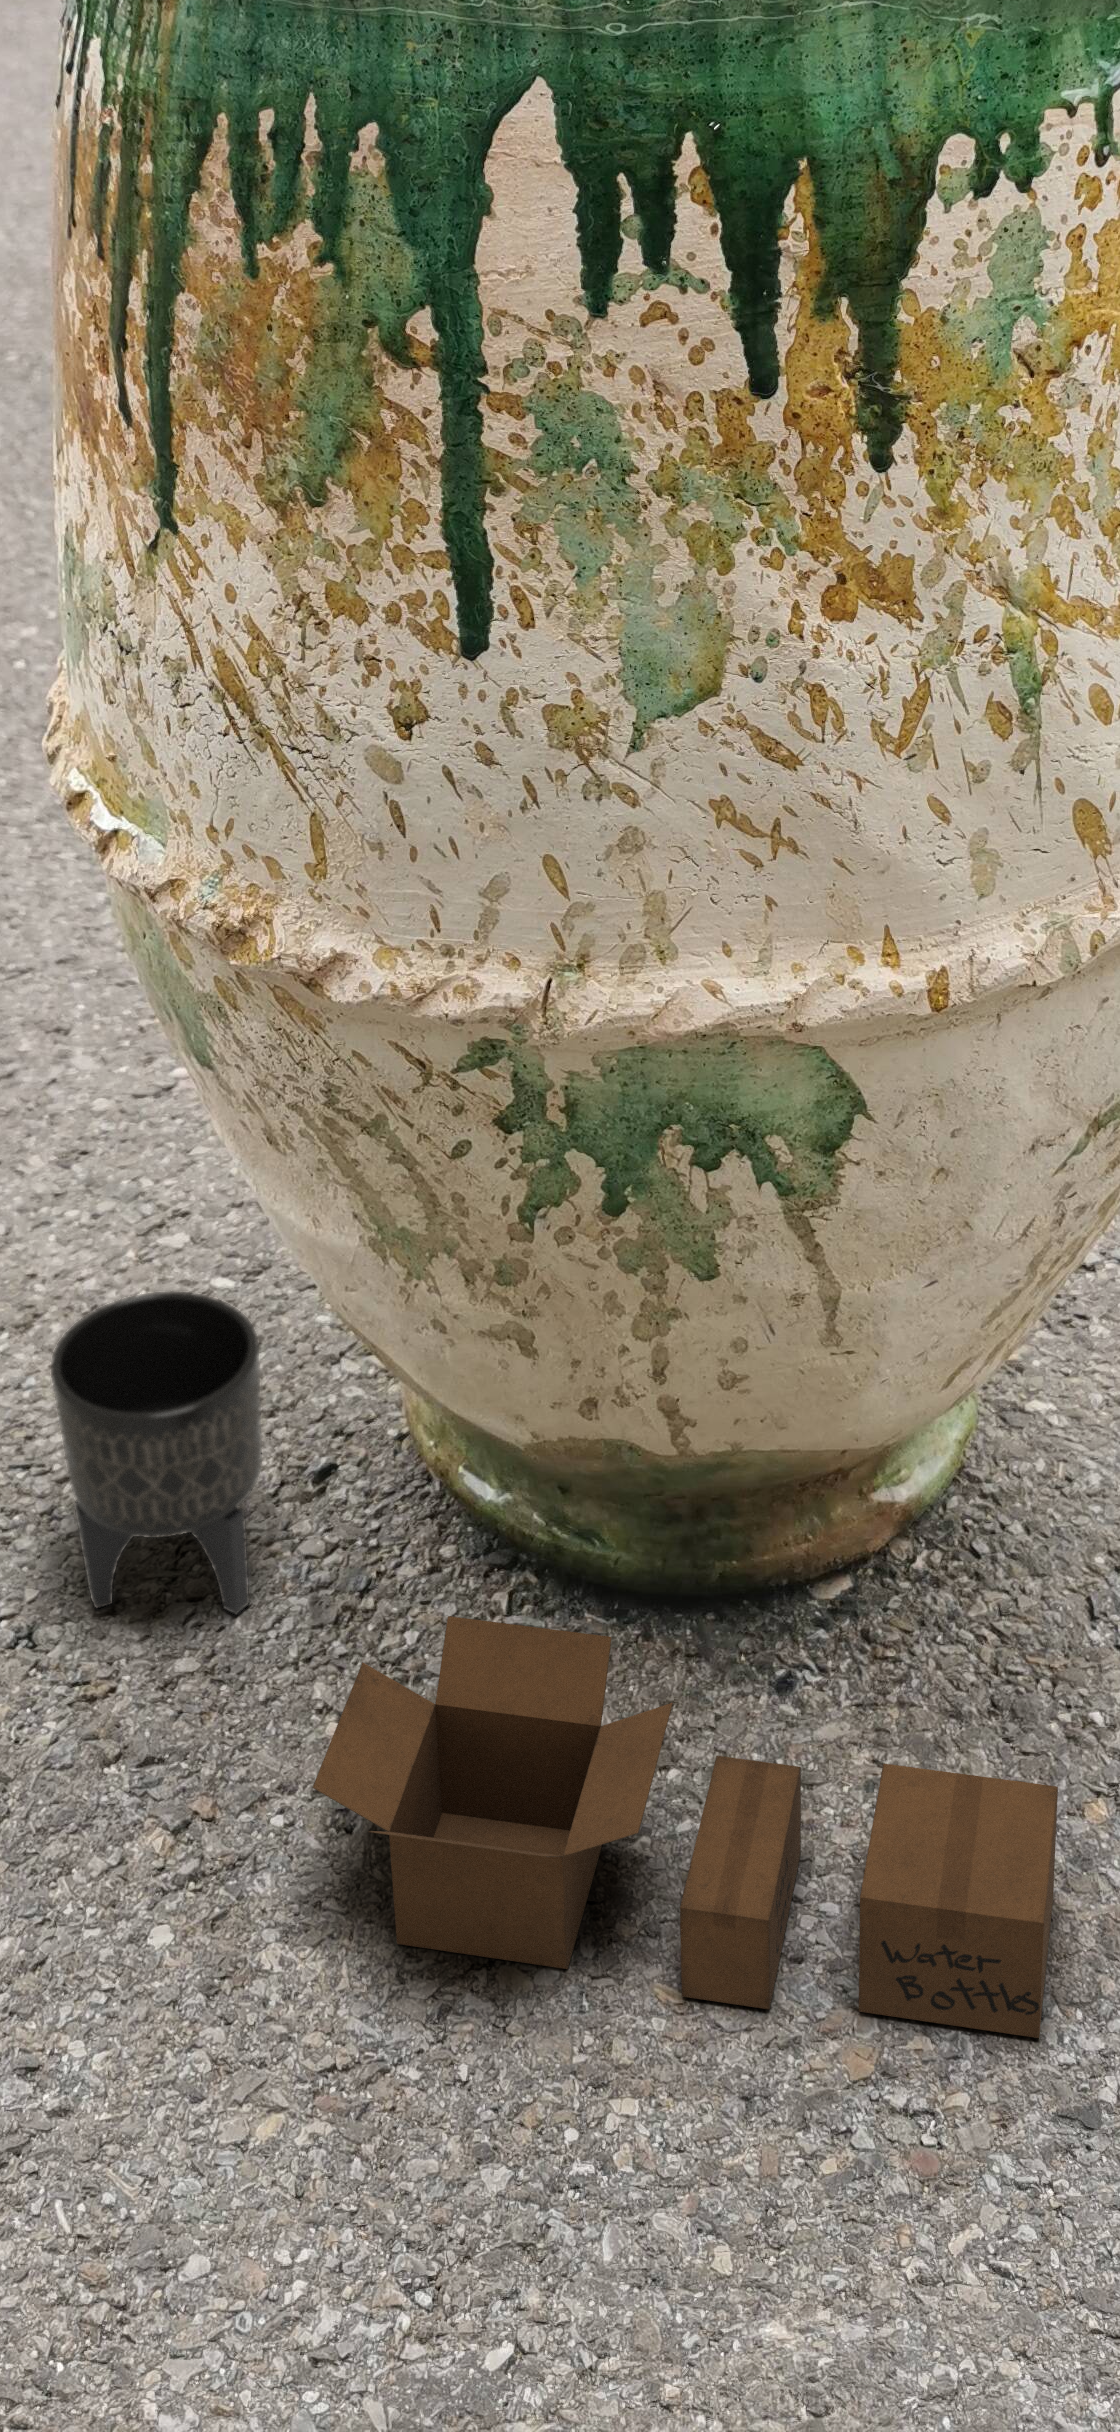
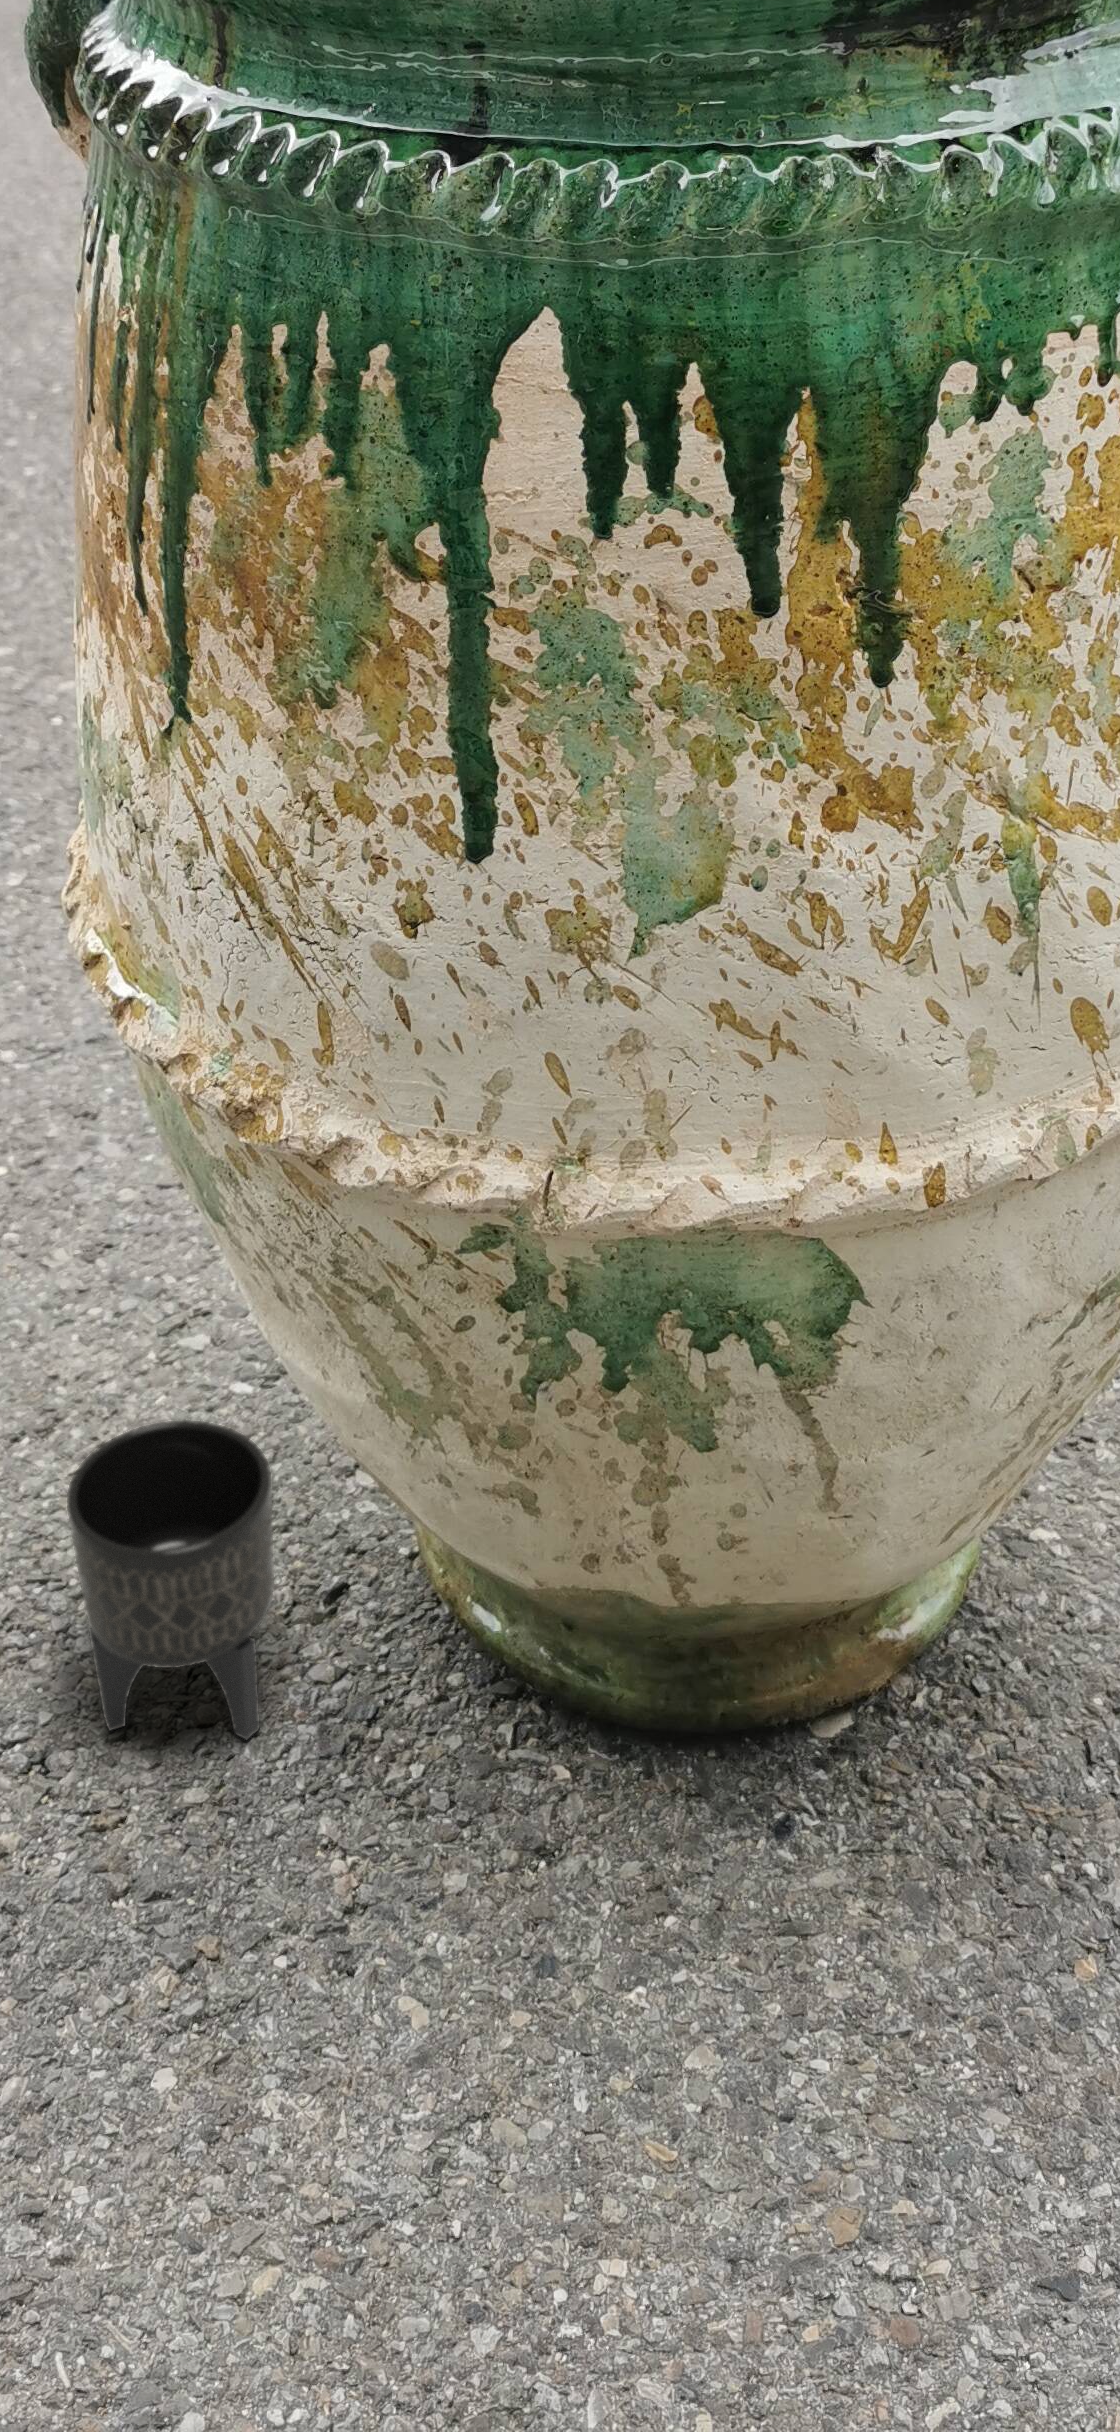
cardboard box: present [313,1616,1058,2038] -> none [312,1762,1047,2204]

